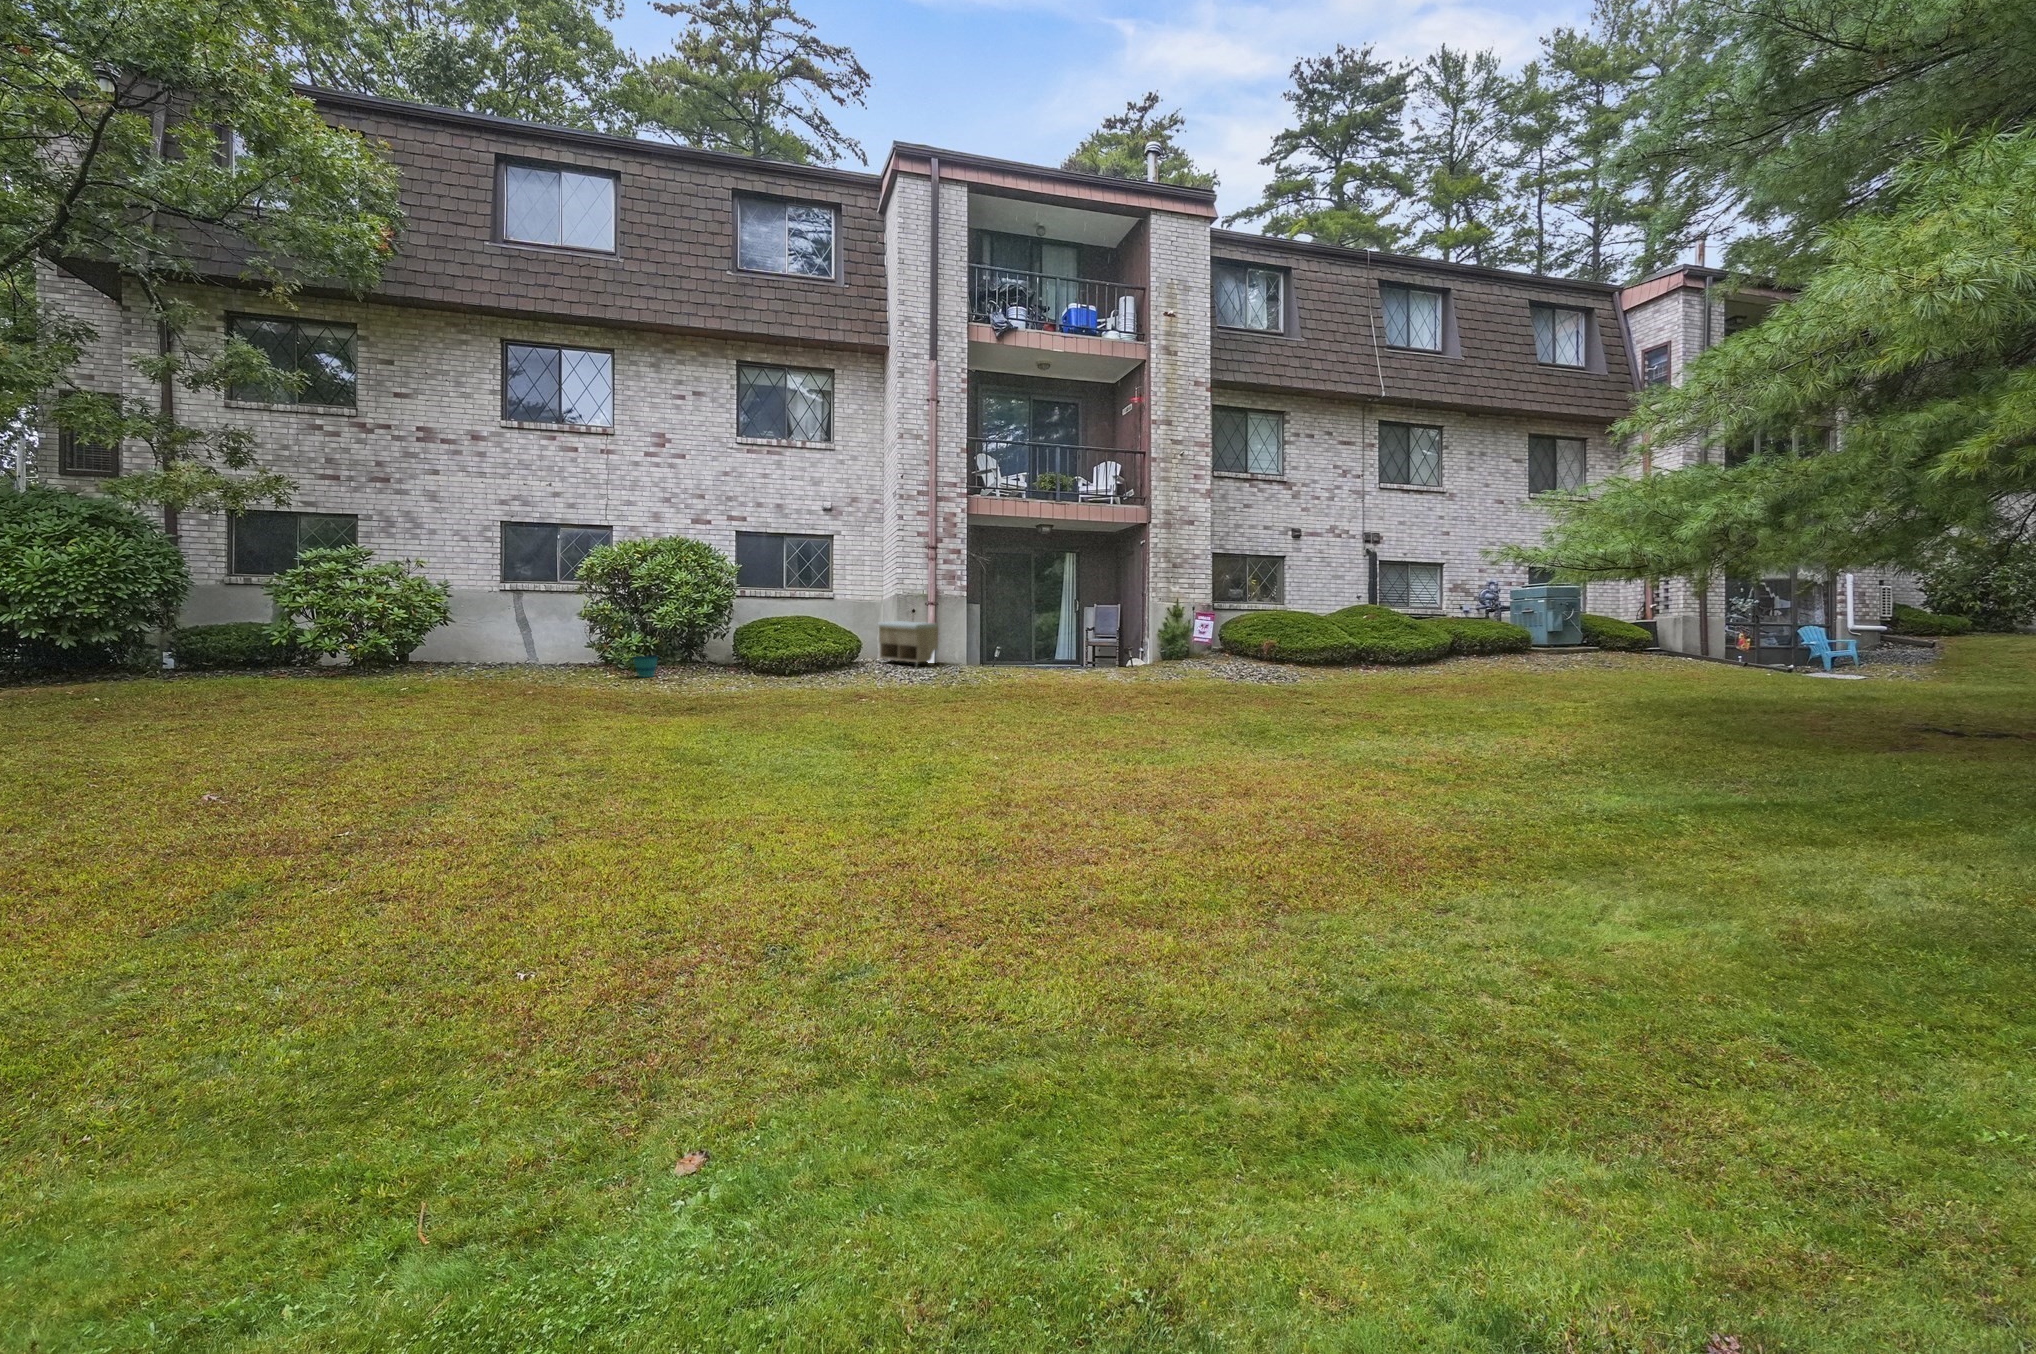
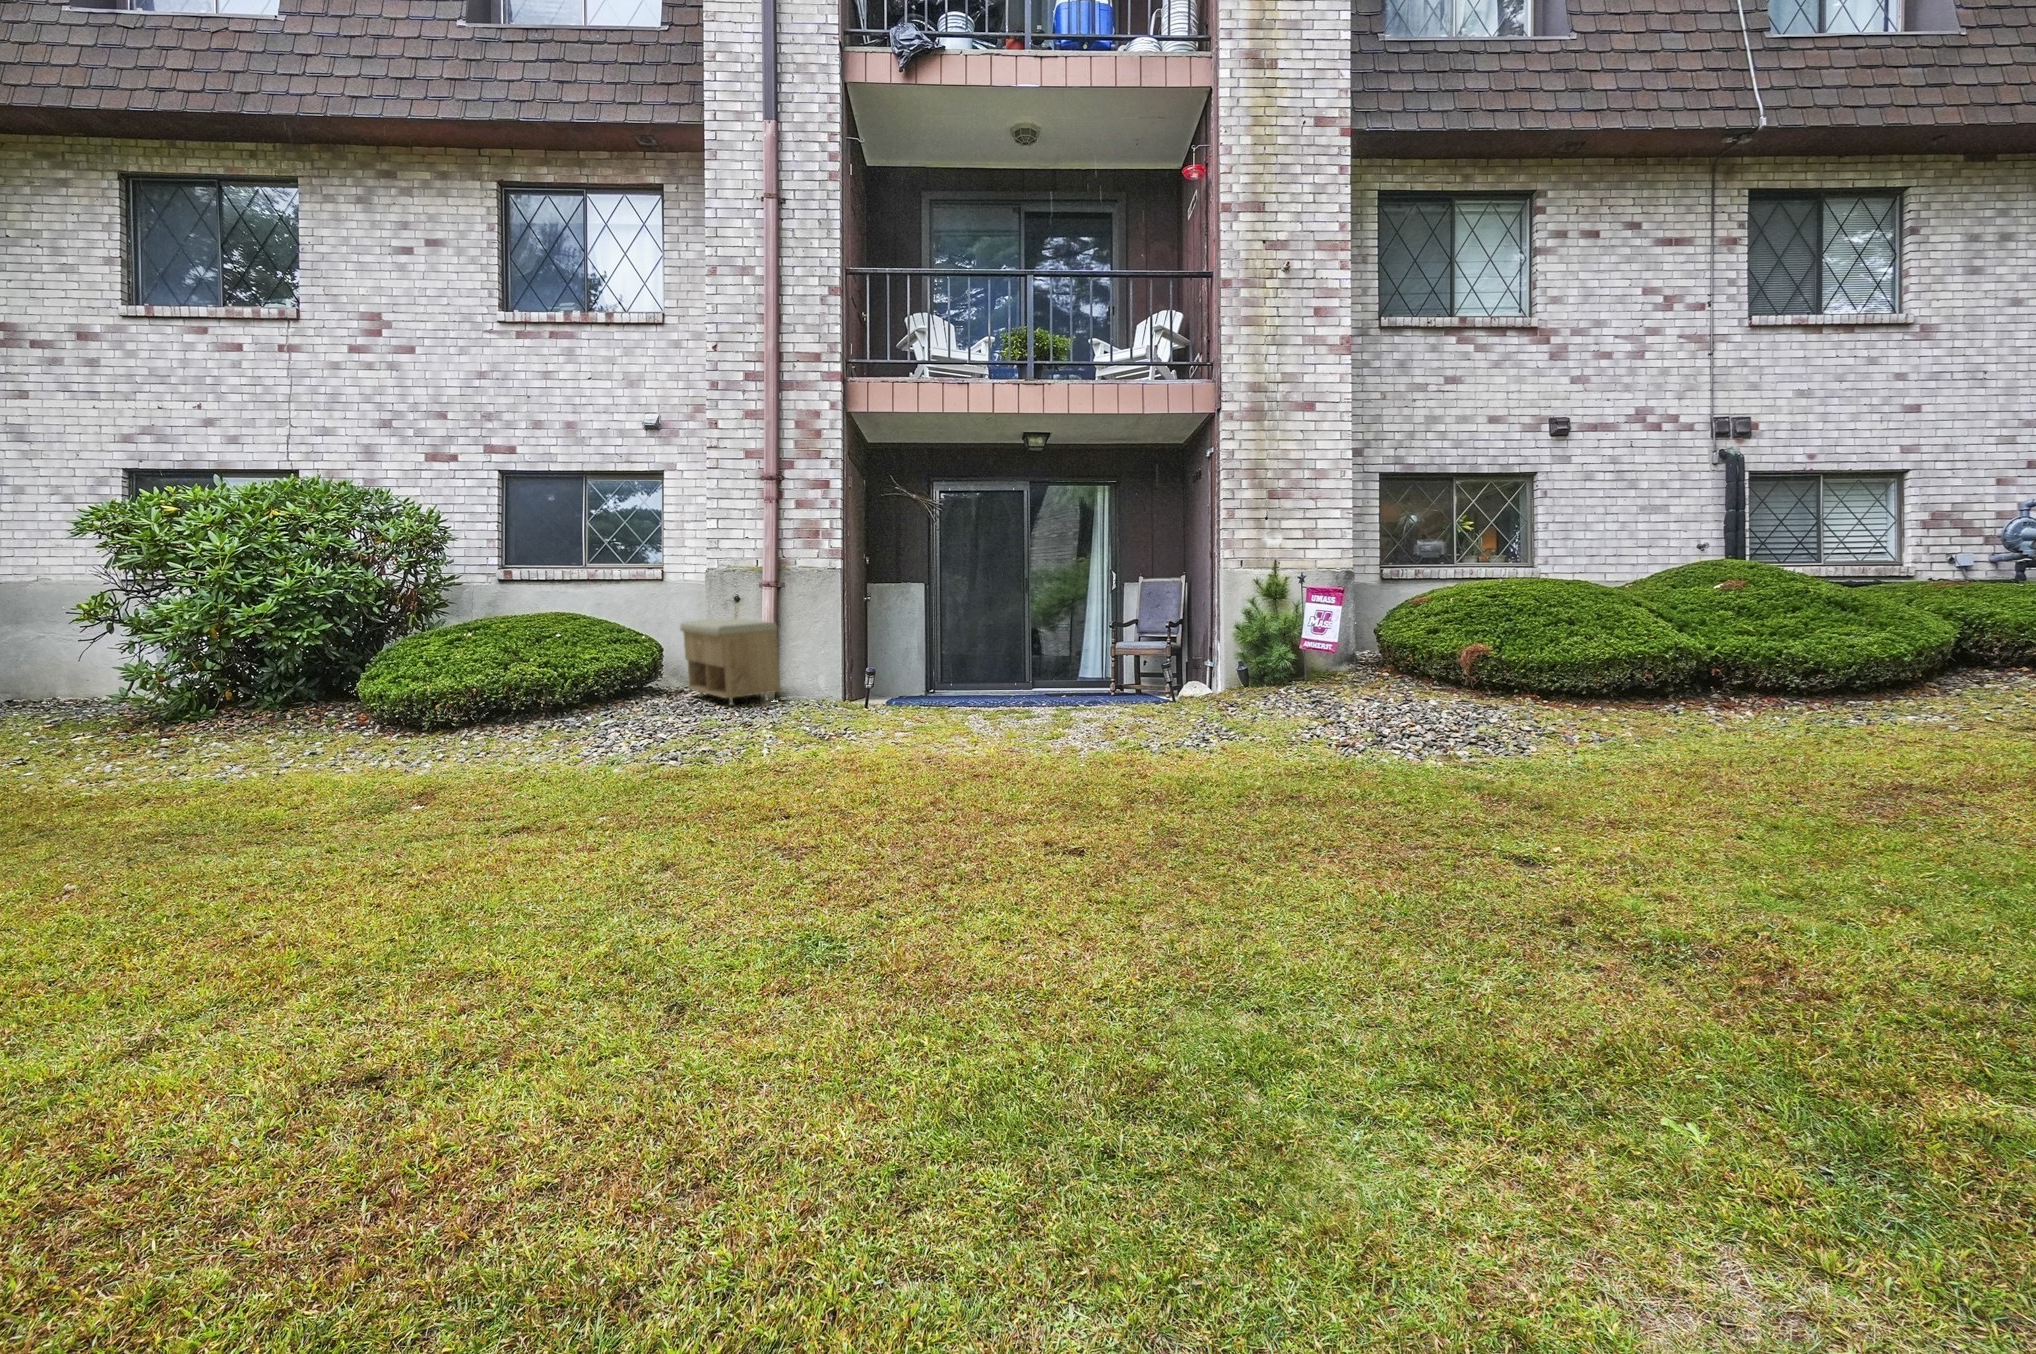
bucket: present [632,654,658,678] -> none [171,690,233,736]

